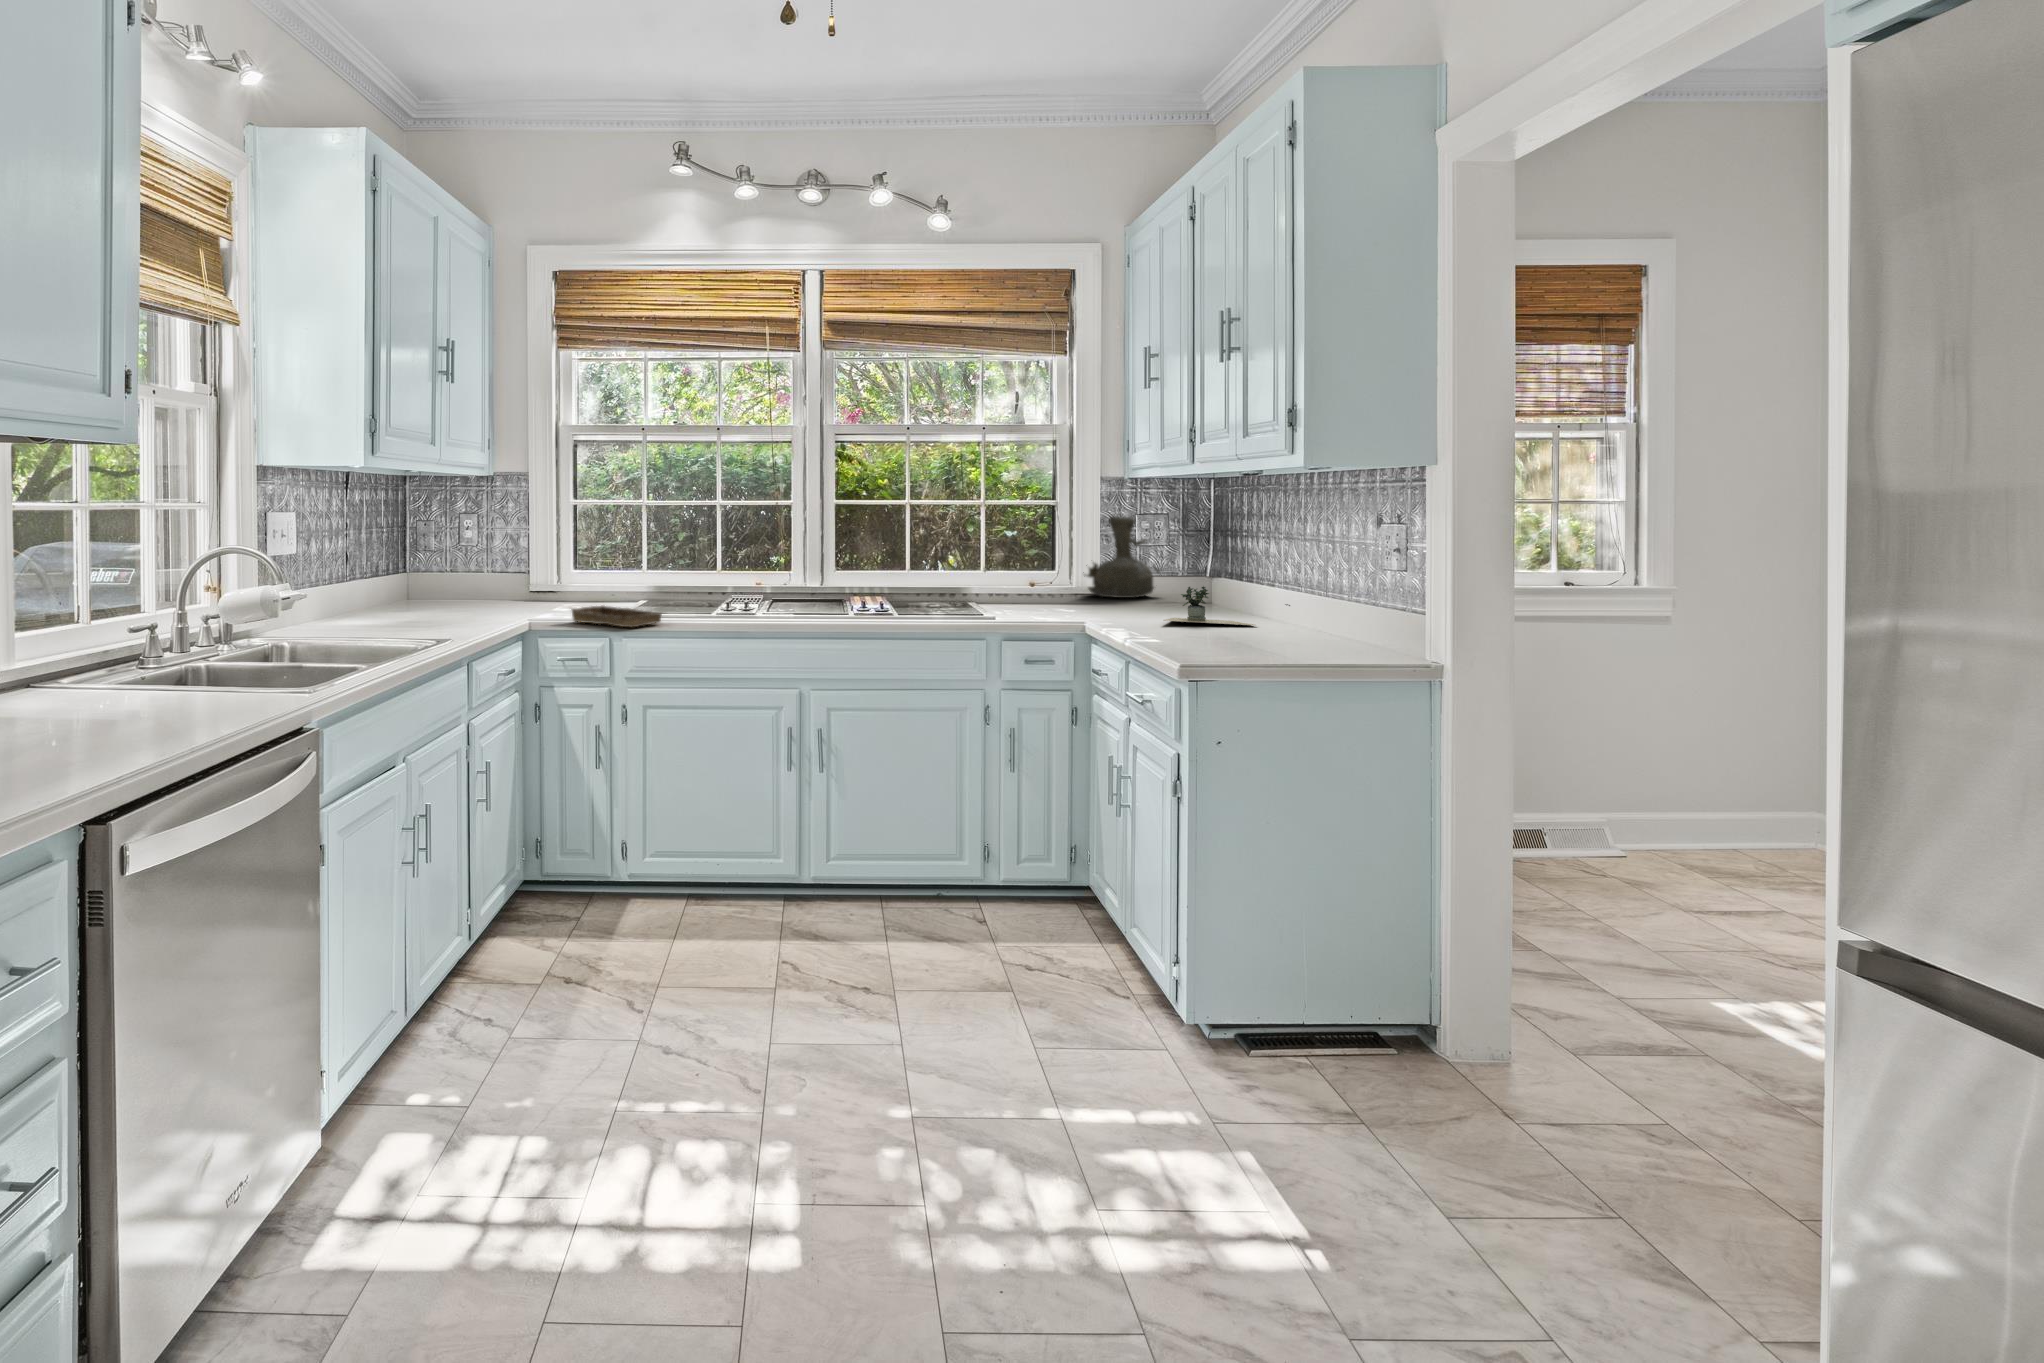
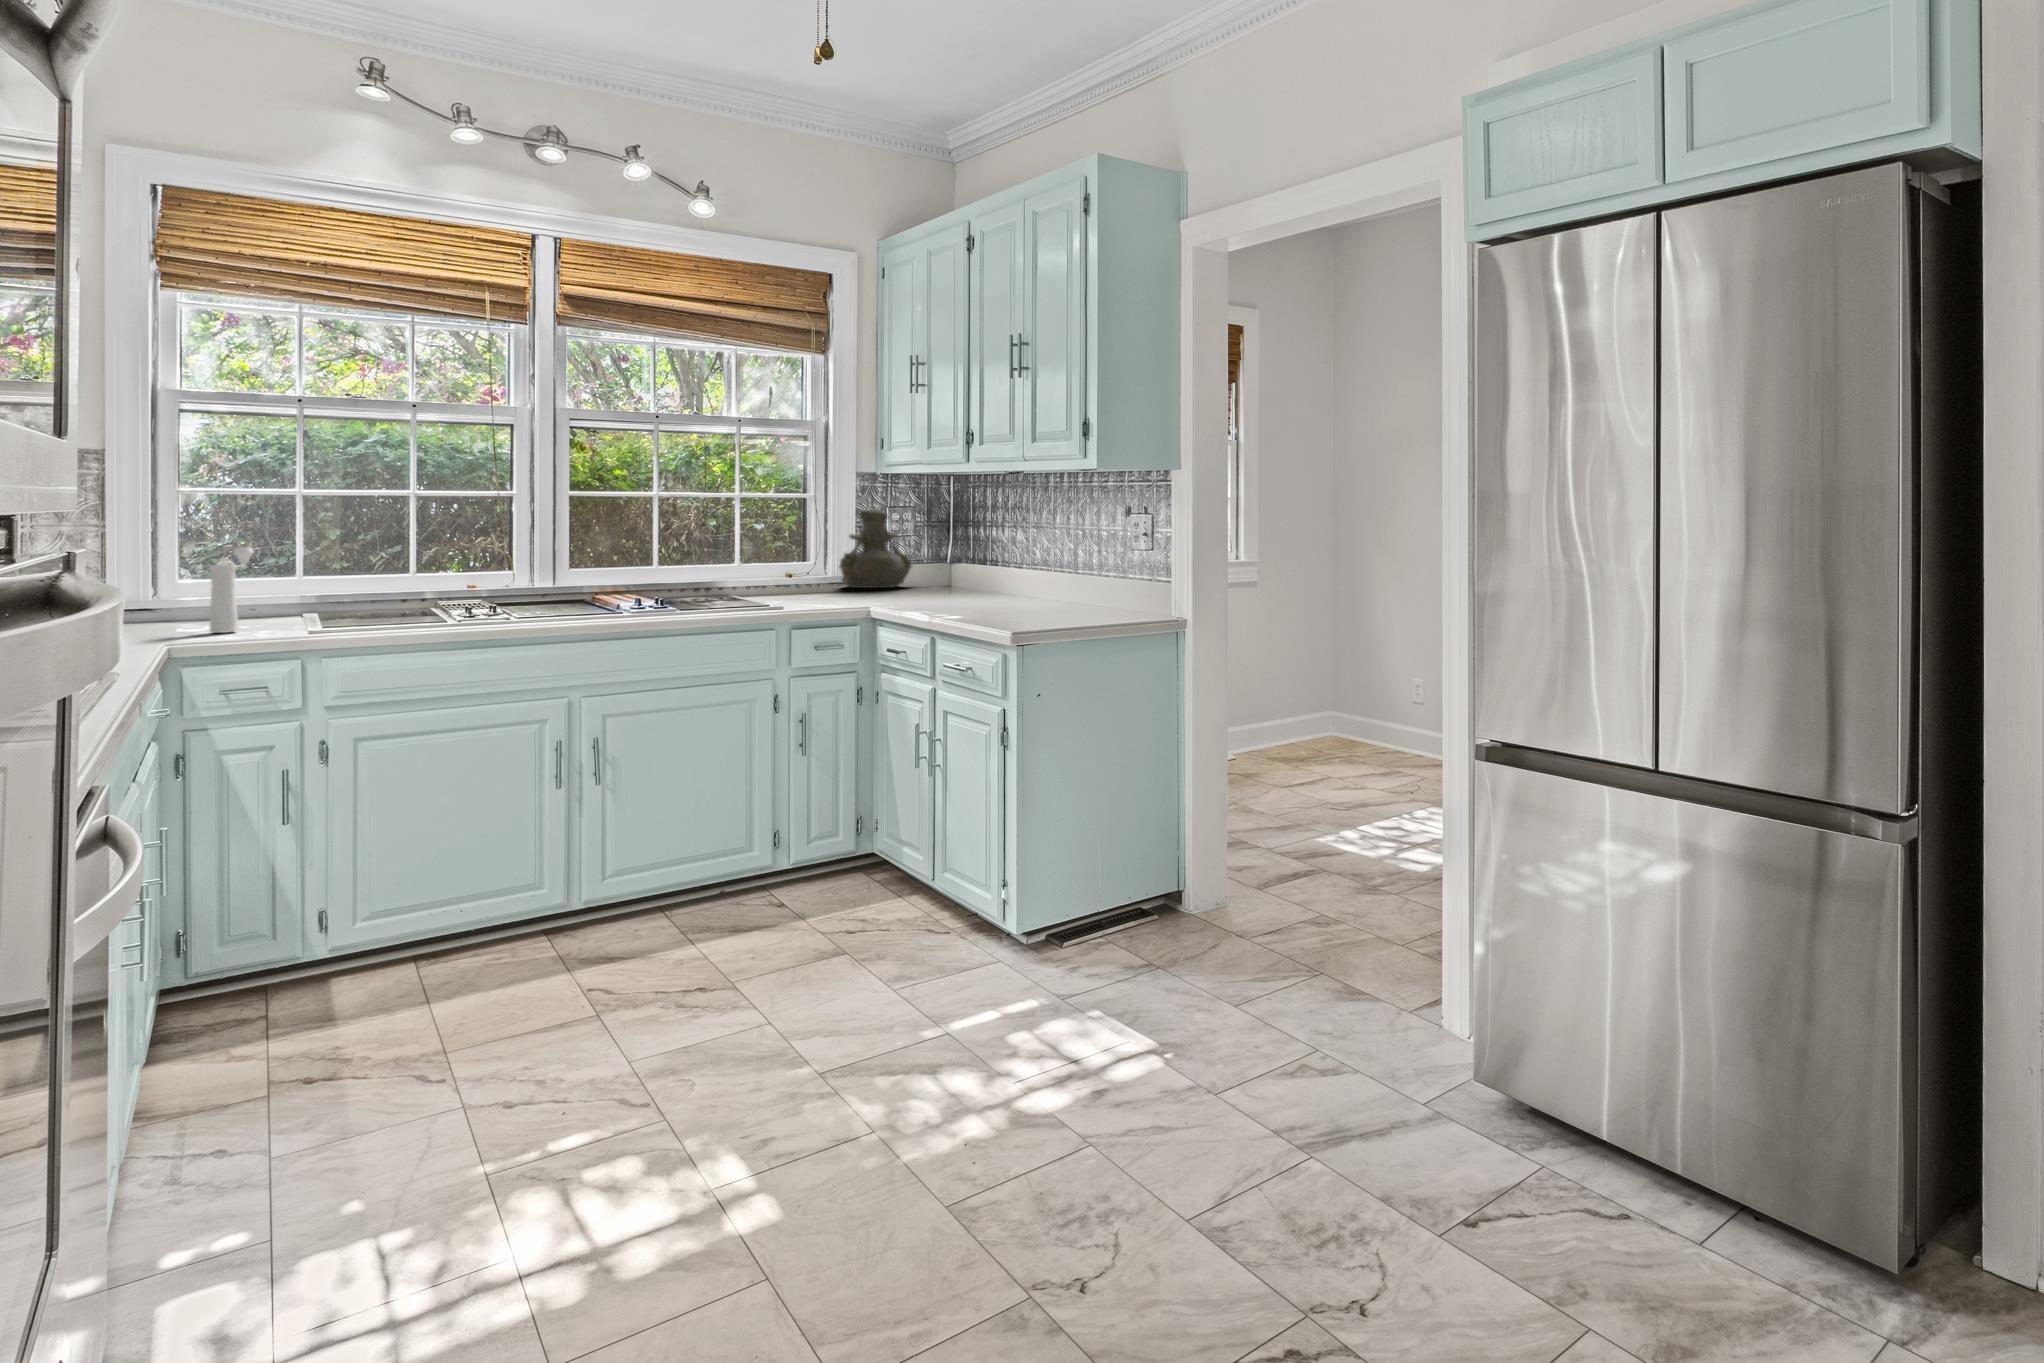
pepper mill: none [560,549,595,616] -> present [209,547,253,633]
potted plant: present [1164,586,1290,625] -> none [950,571,1056,604]
tray: present [571,606,662,627] -> none [242,616,402,638]

